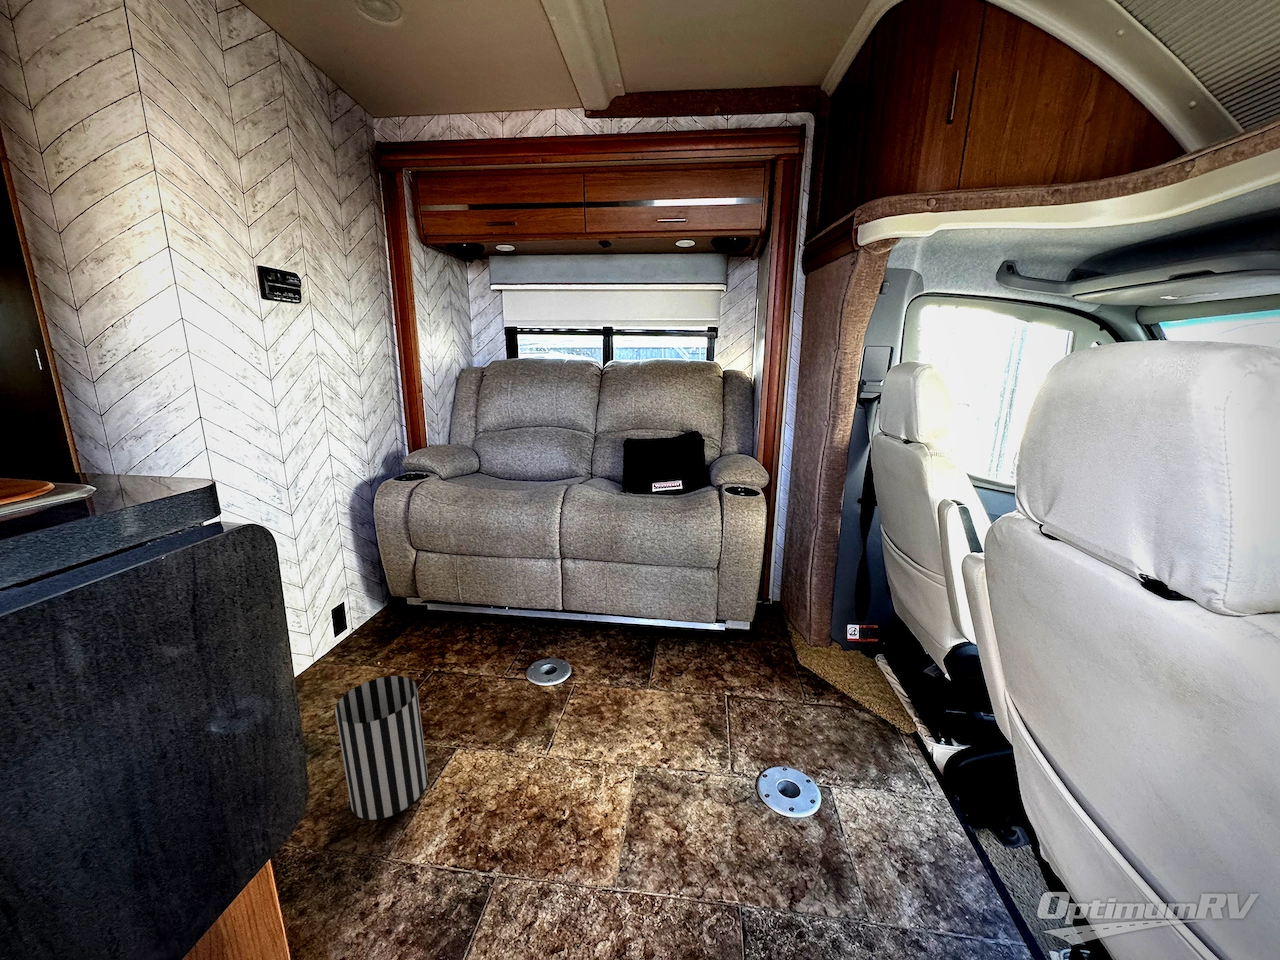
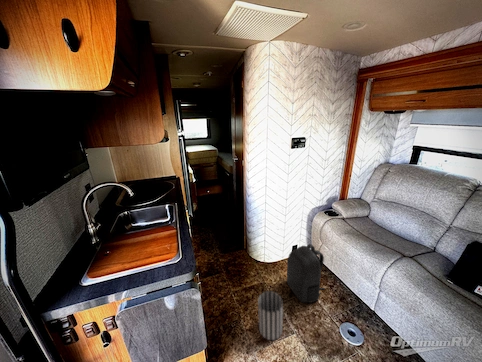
backpack: none [354,552,462,696] -> present [287,244,325,303]

